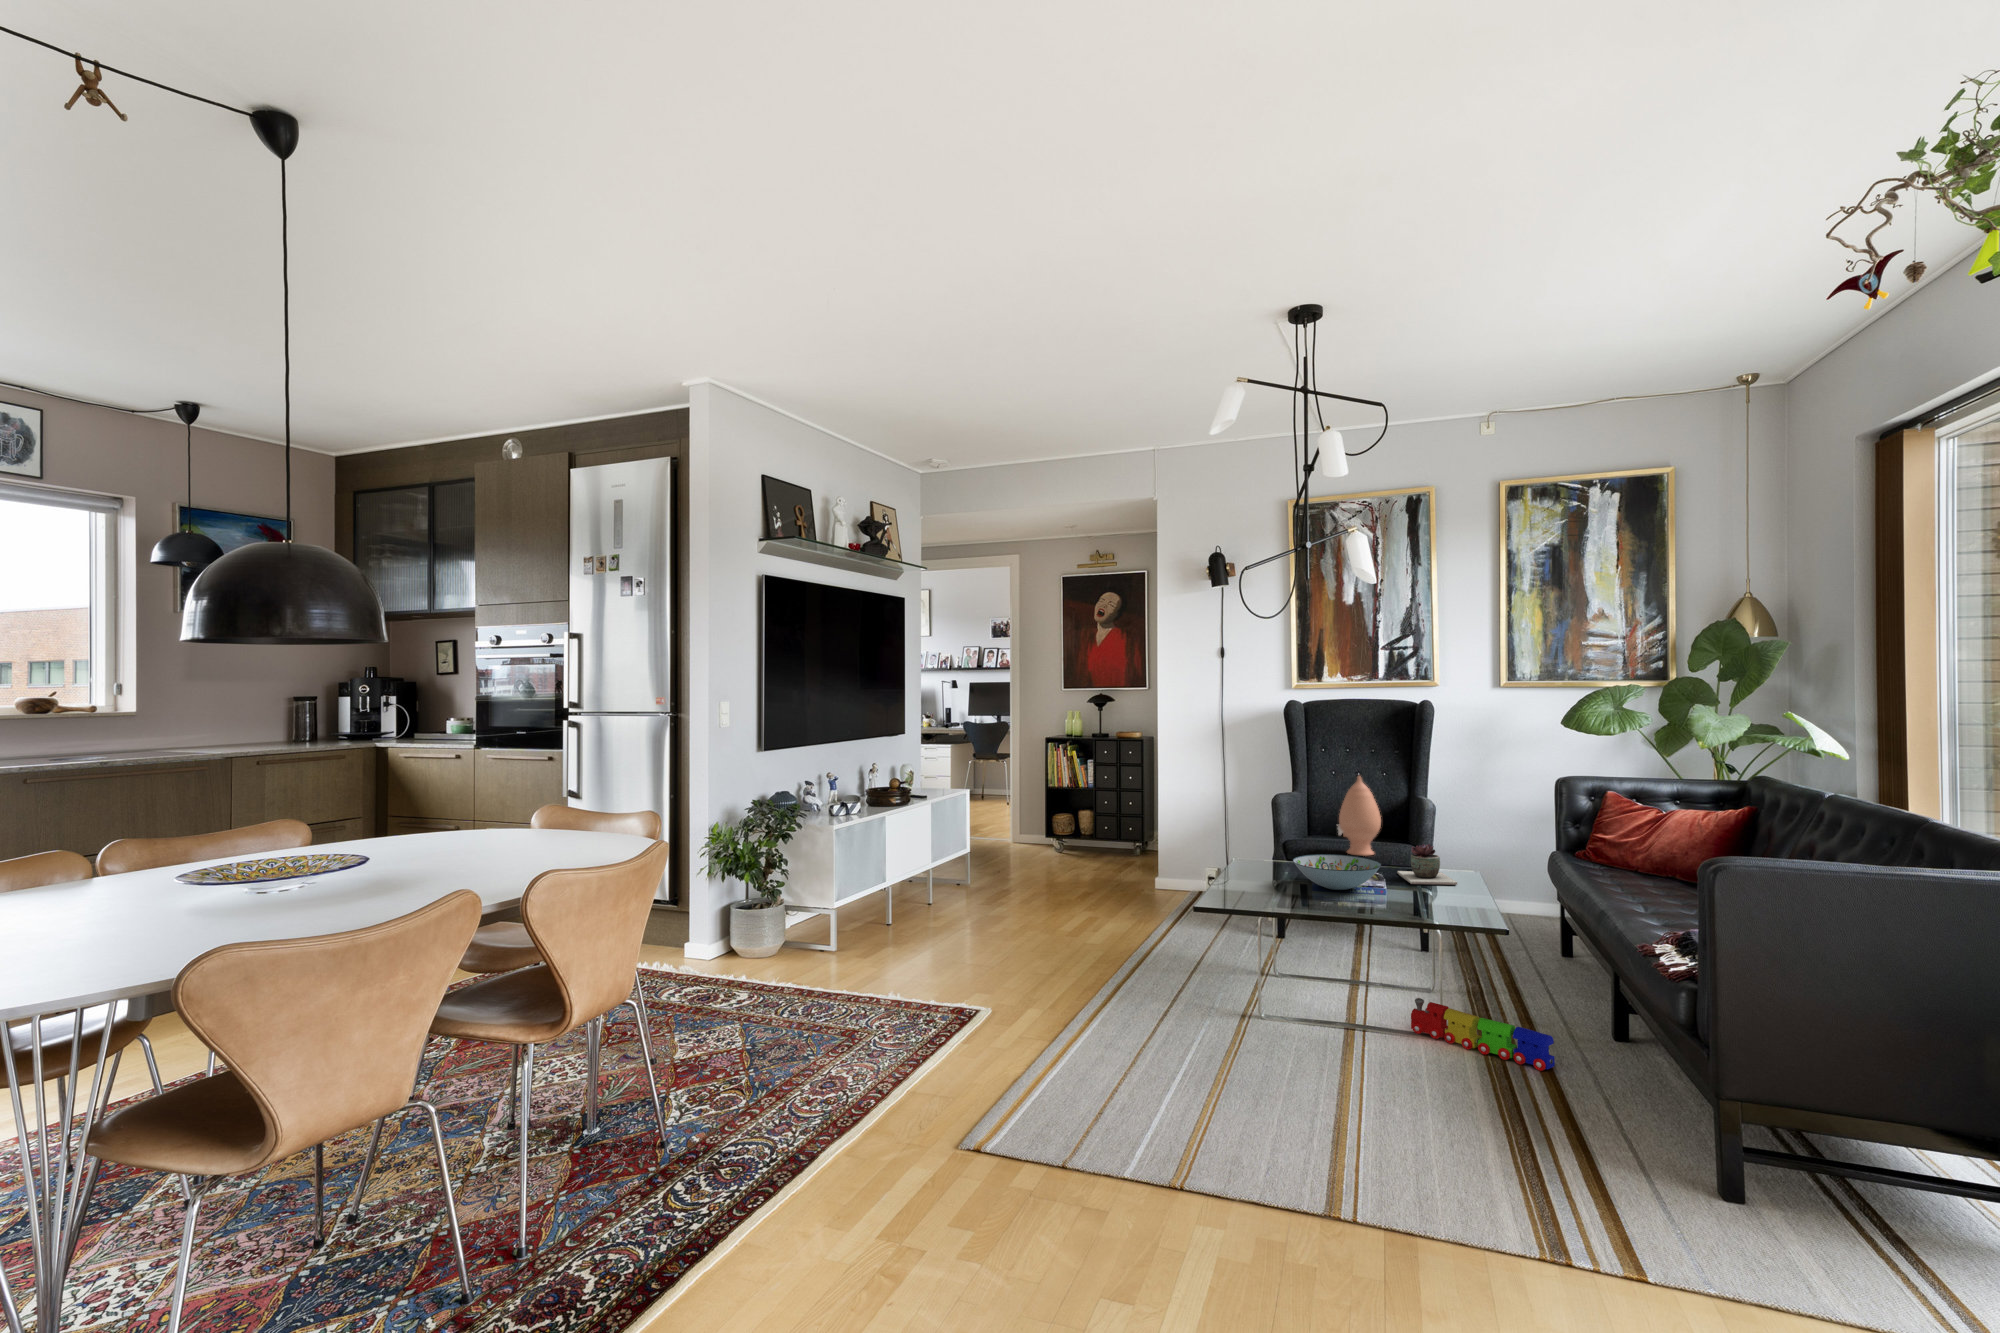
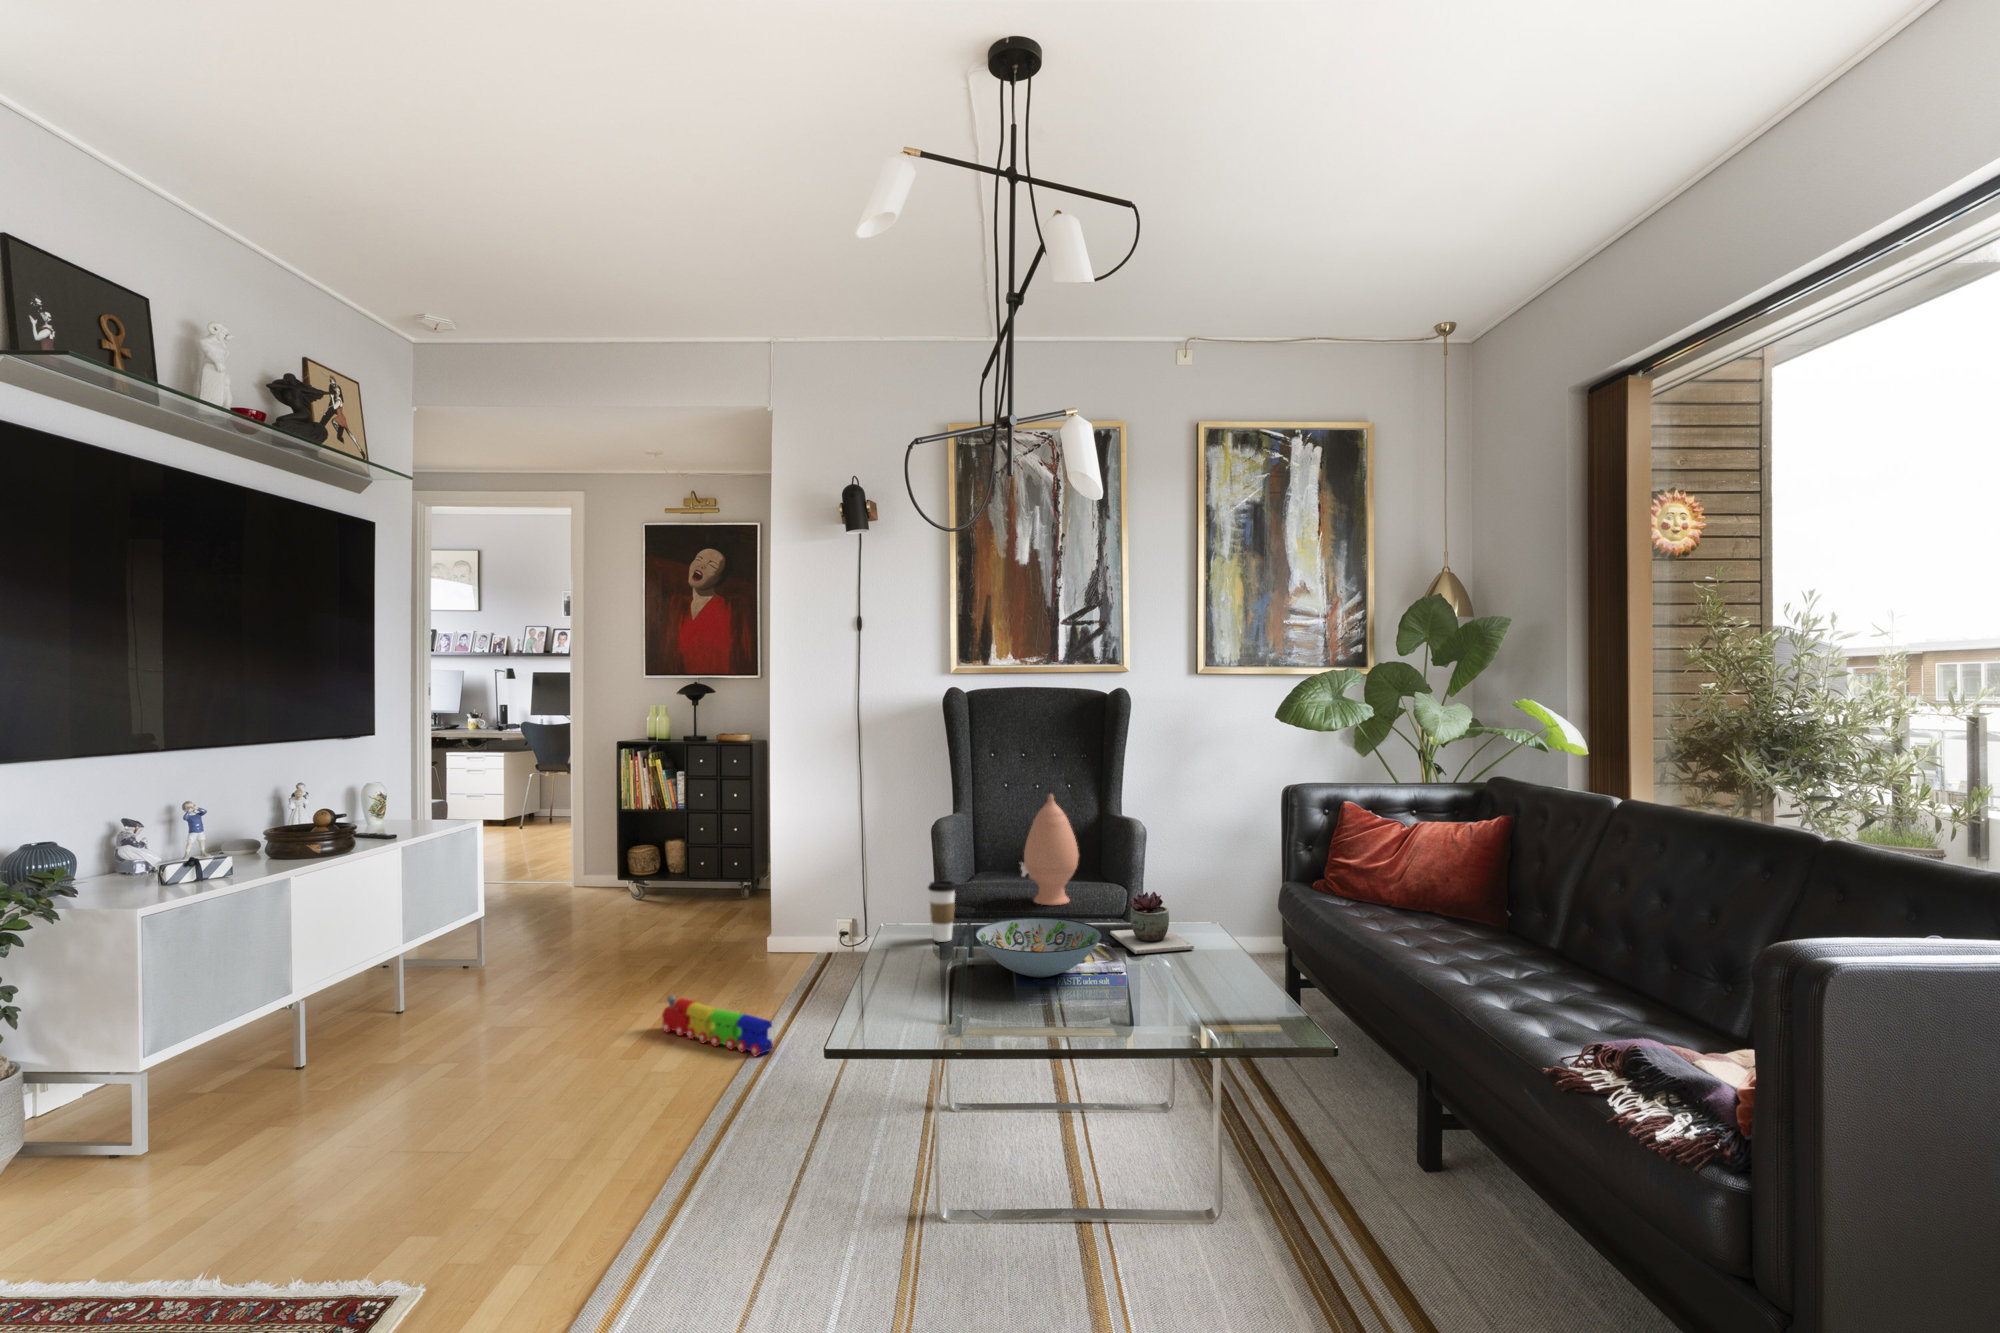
coffee cup: none [1264,829,1284,869] -> present [928,881,957,942]
toy train: present [1411,998,1555,1071] -> present [662,995,773,1056]

